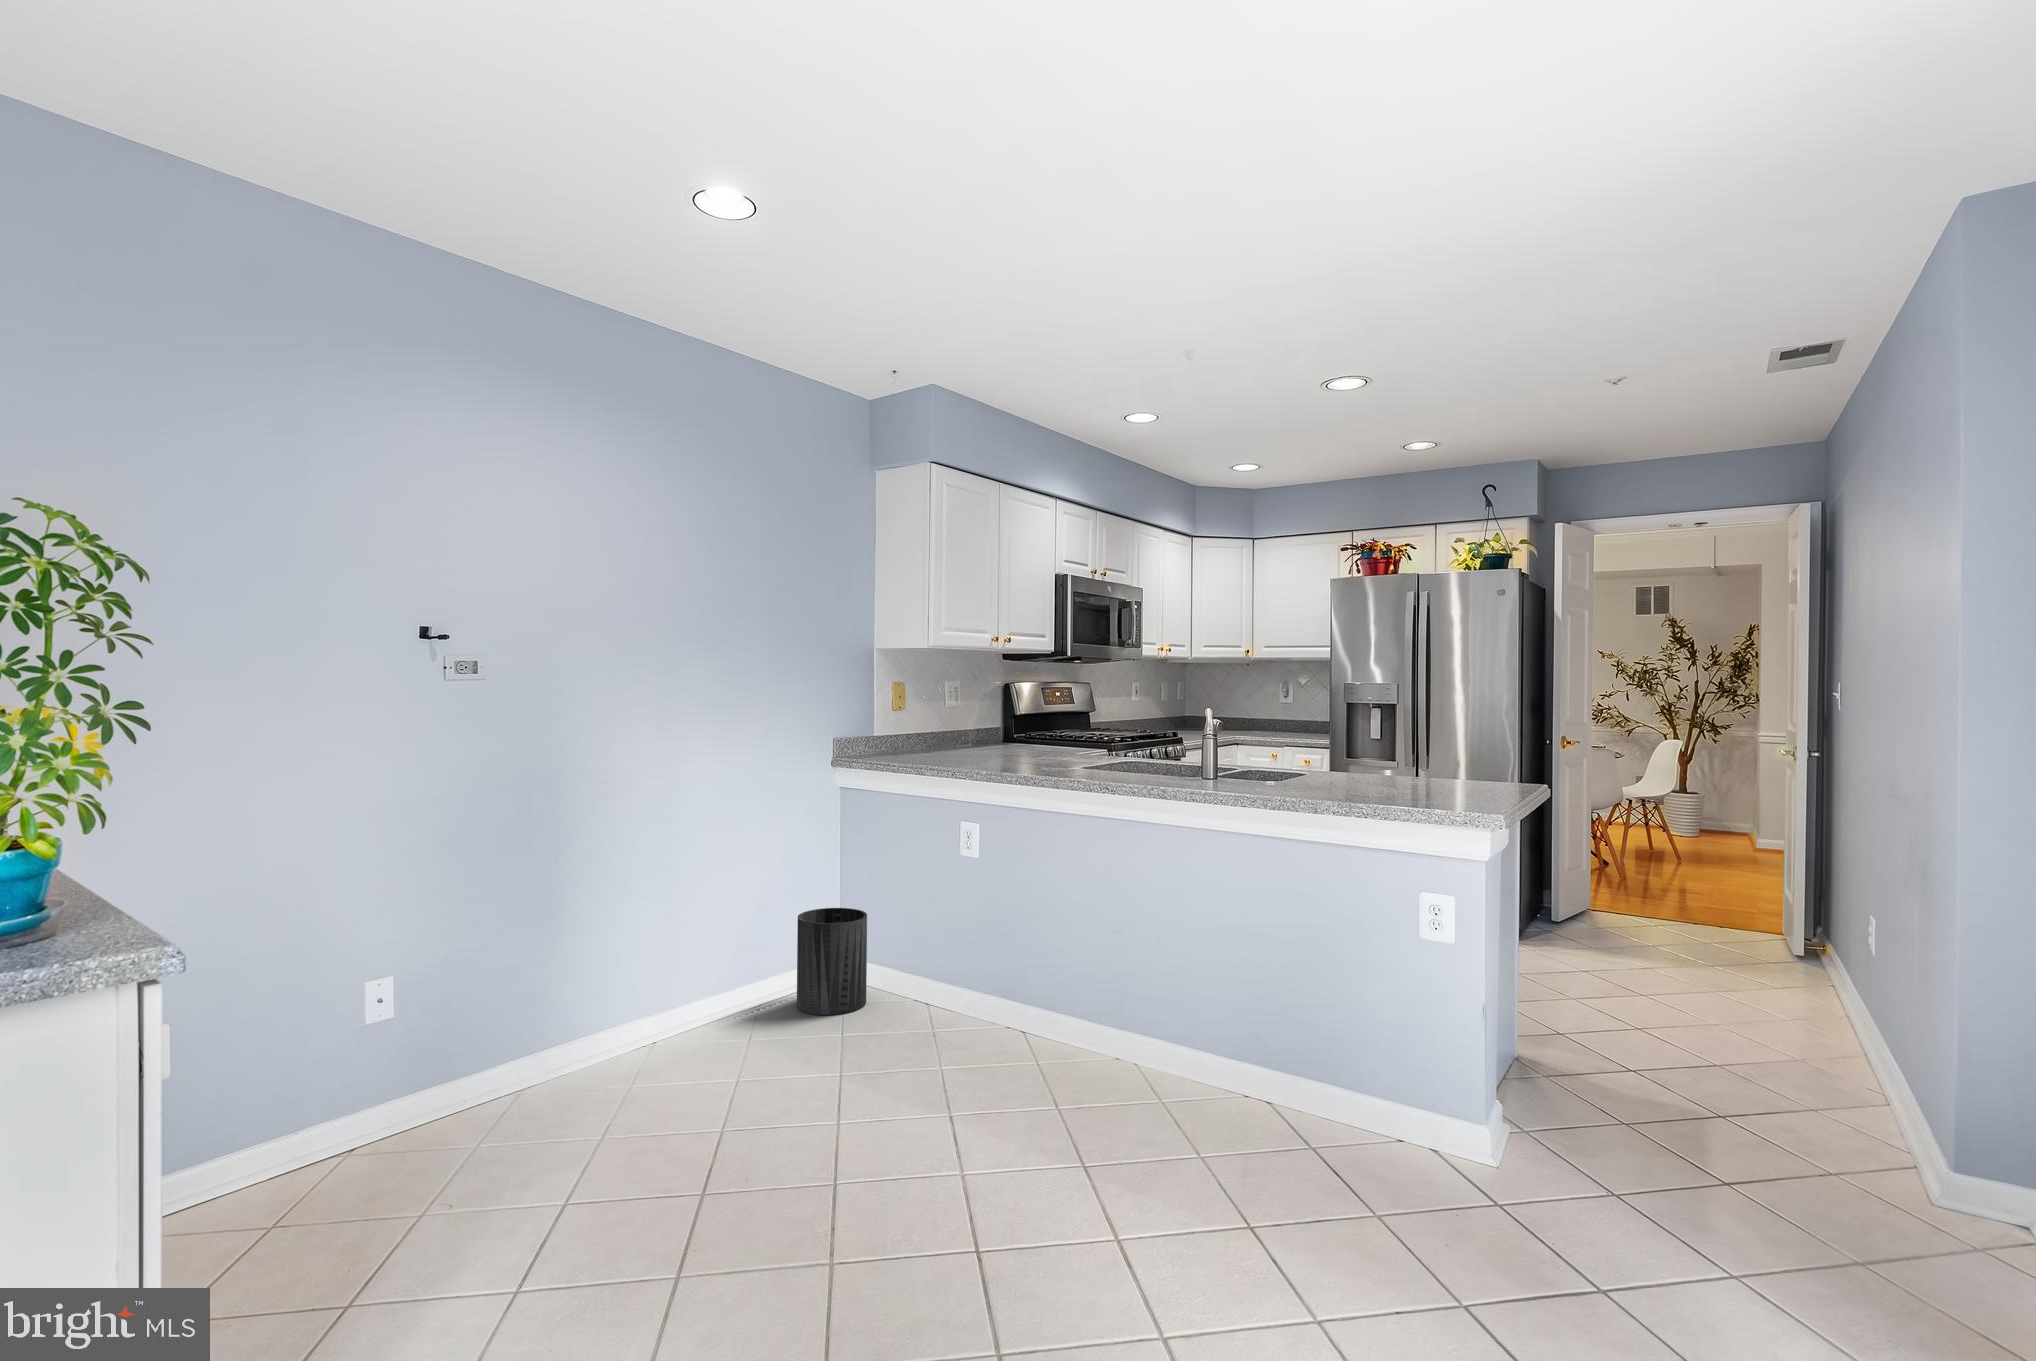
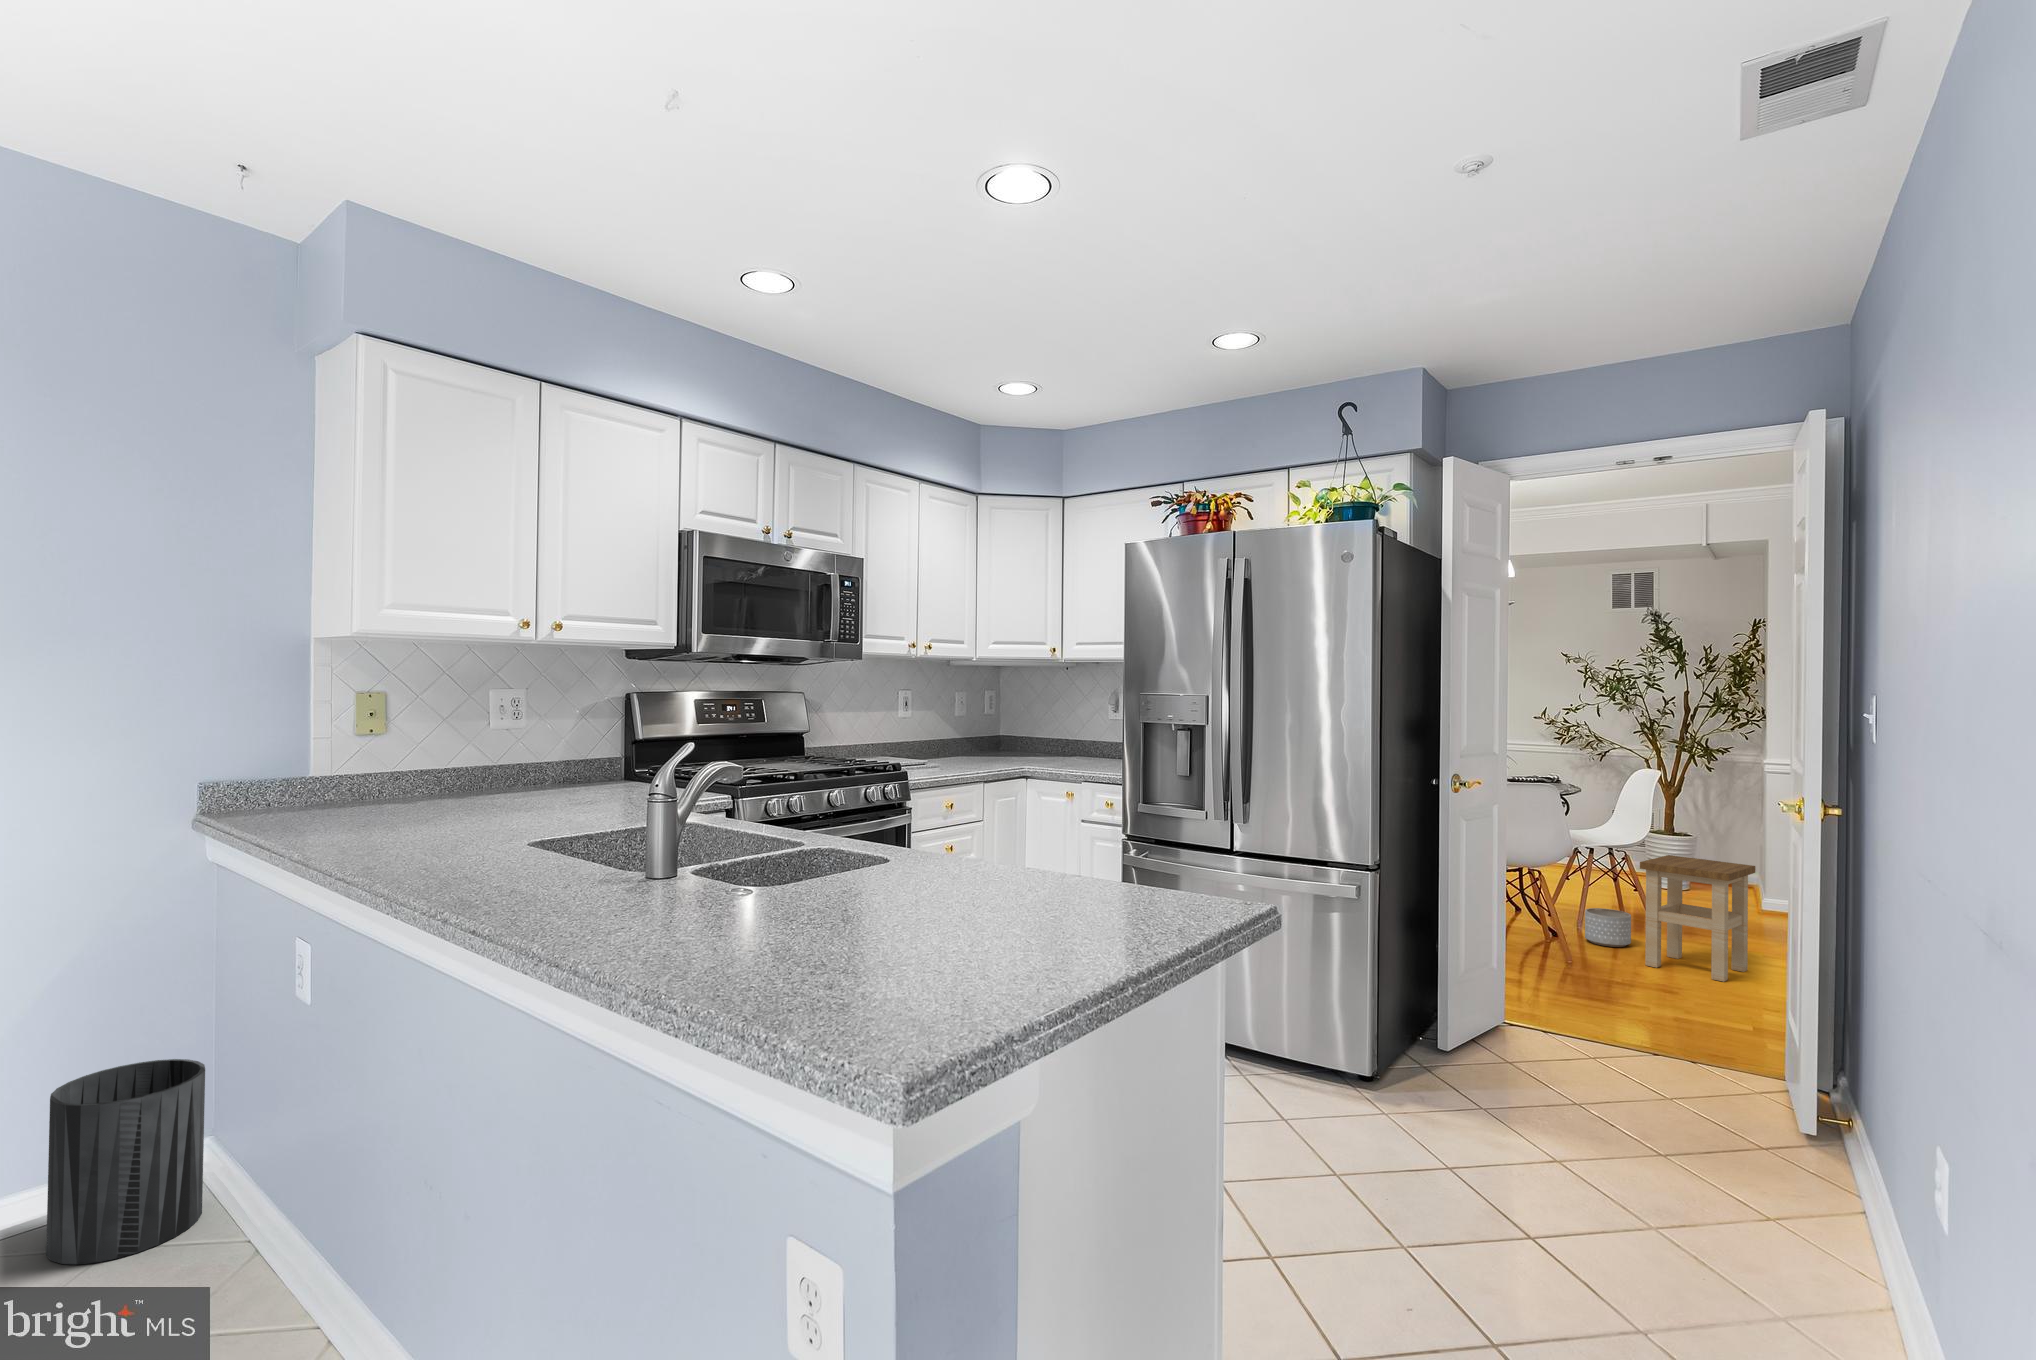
stool: none [1674,803,1757,891] -> present [1640,855,1756,982]
planter: none [1630,845,1665,873] -> present [1585,908,1631,947]

